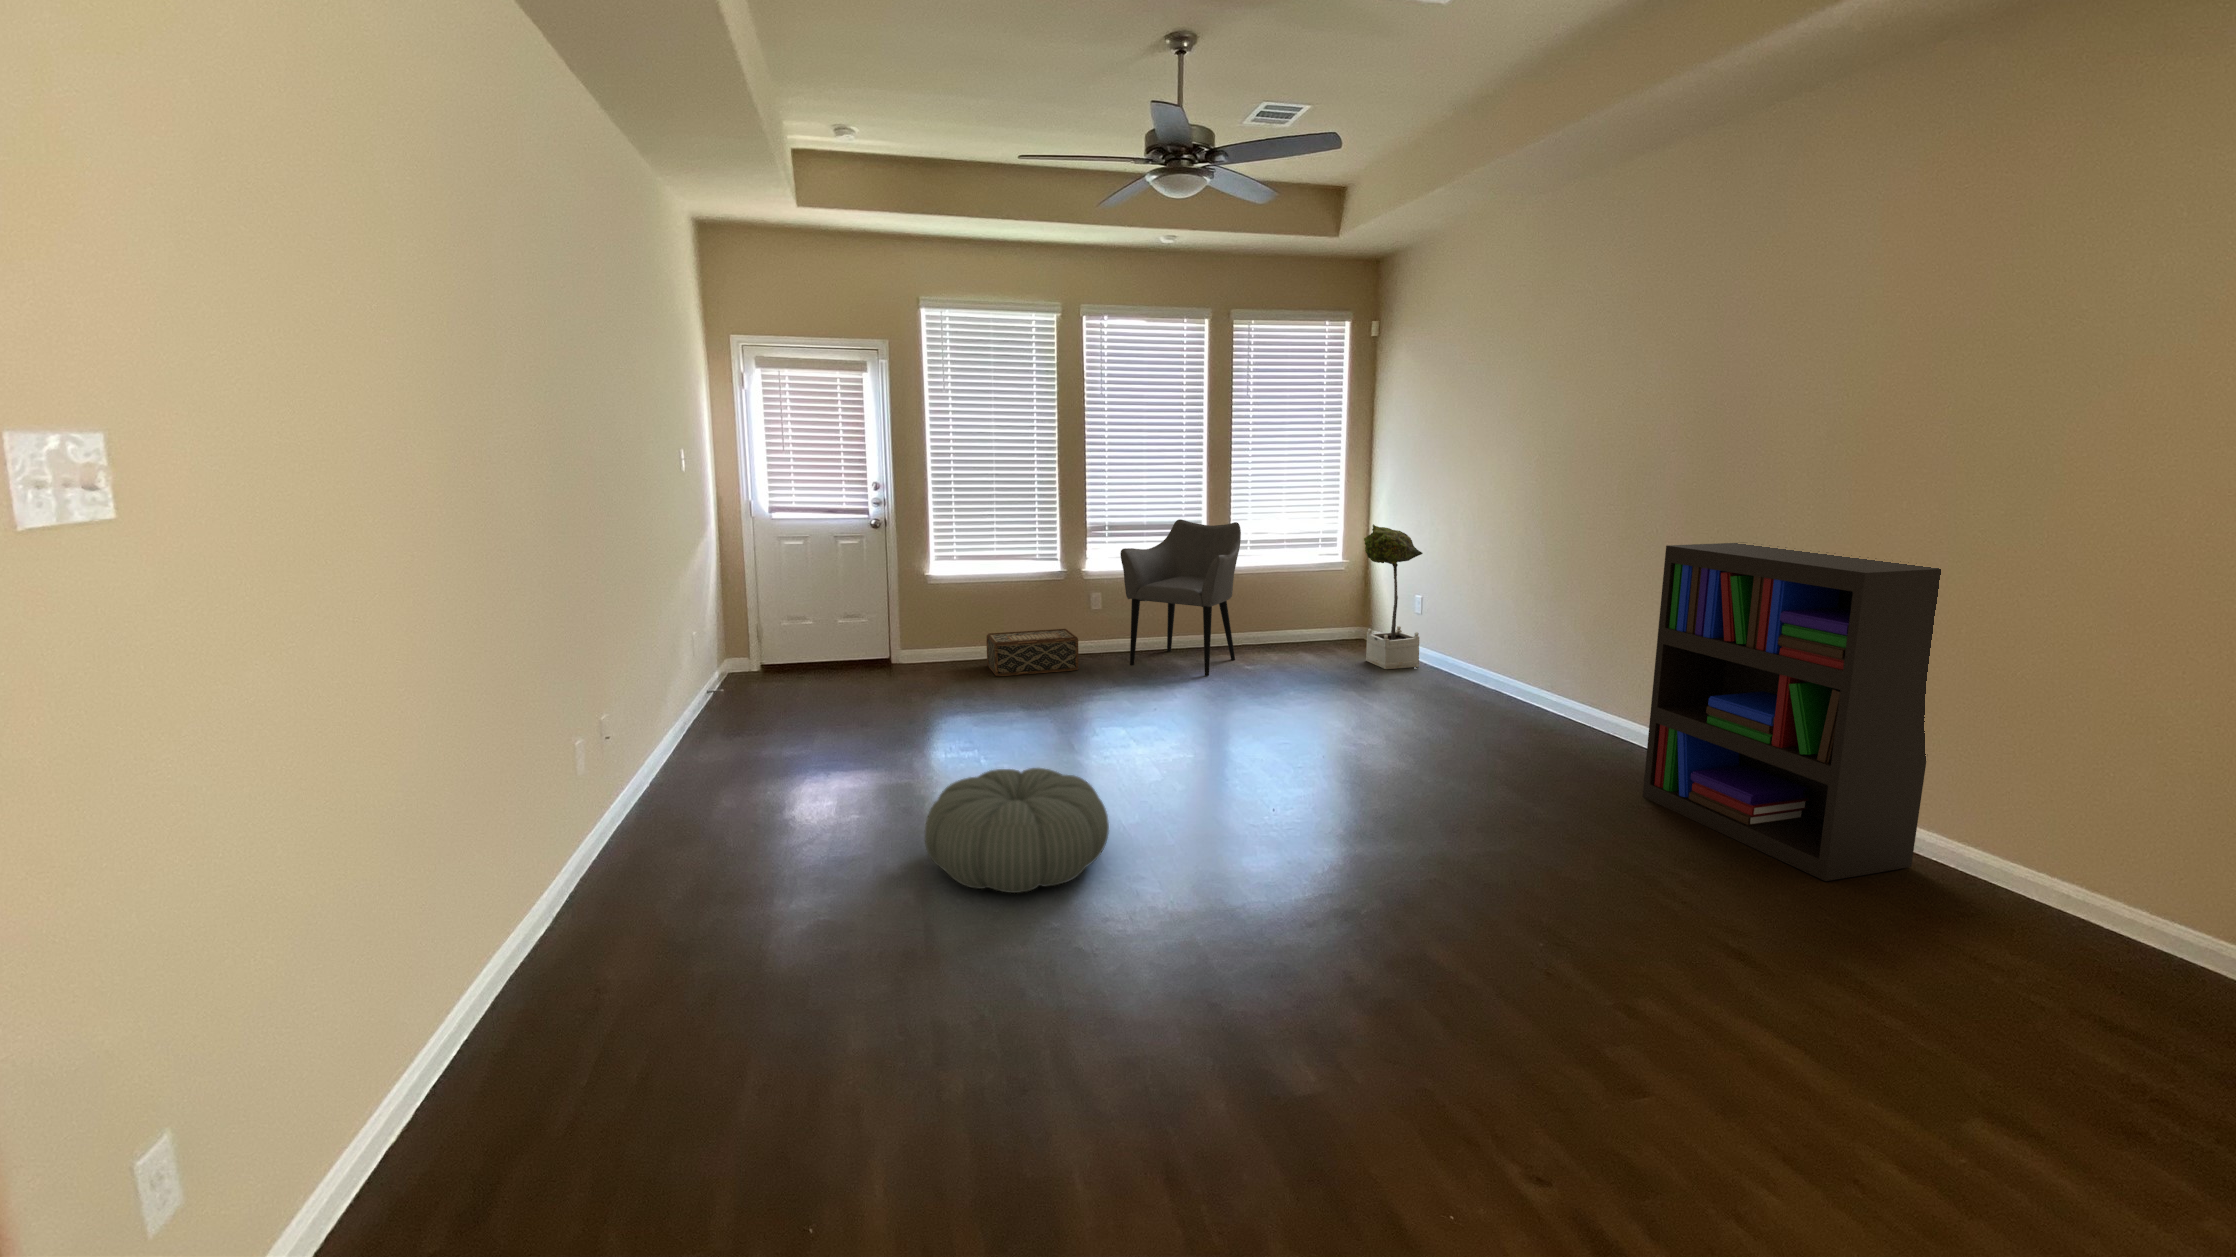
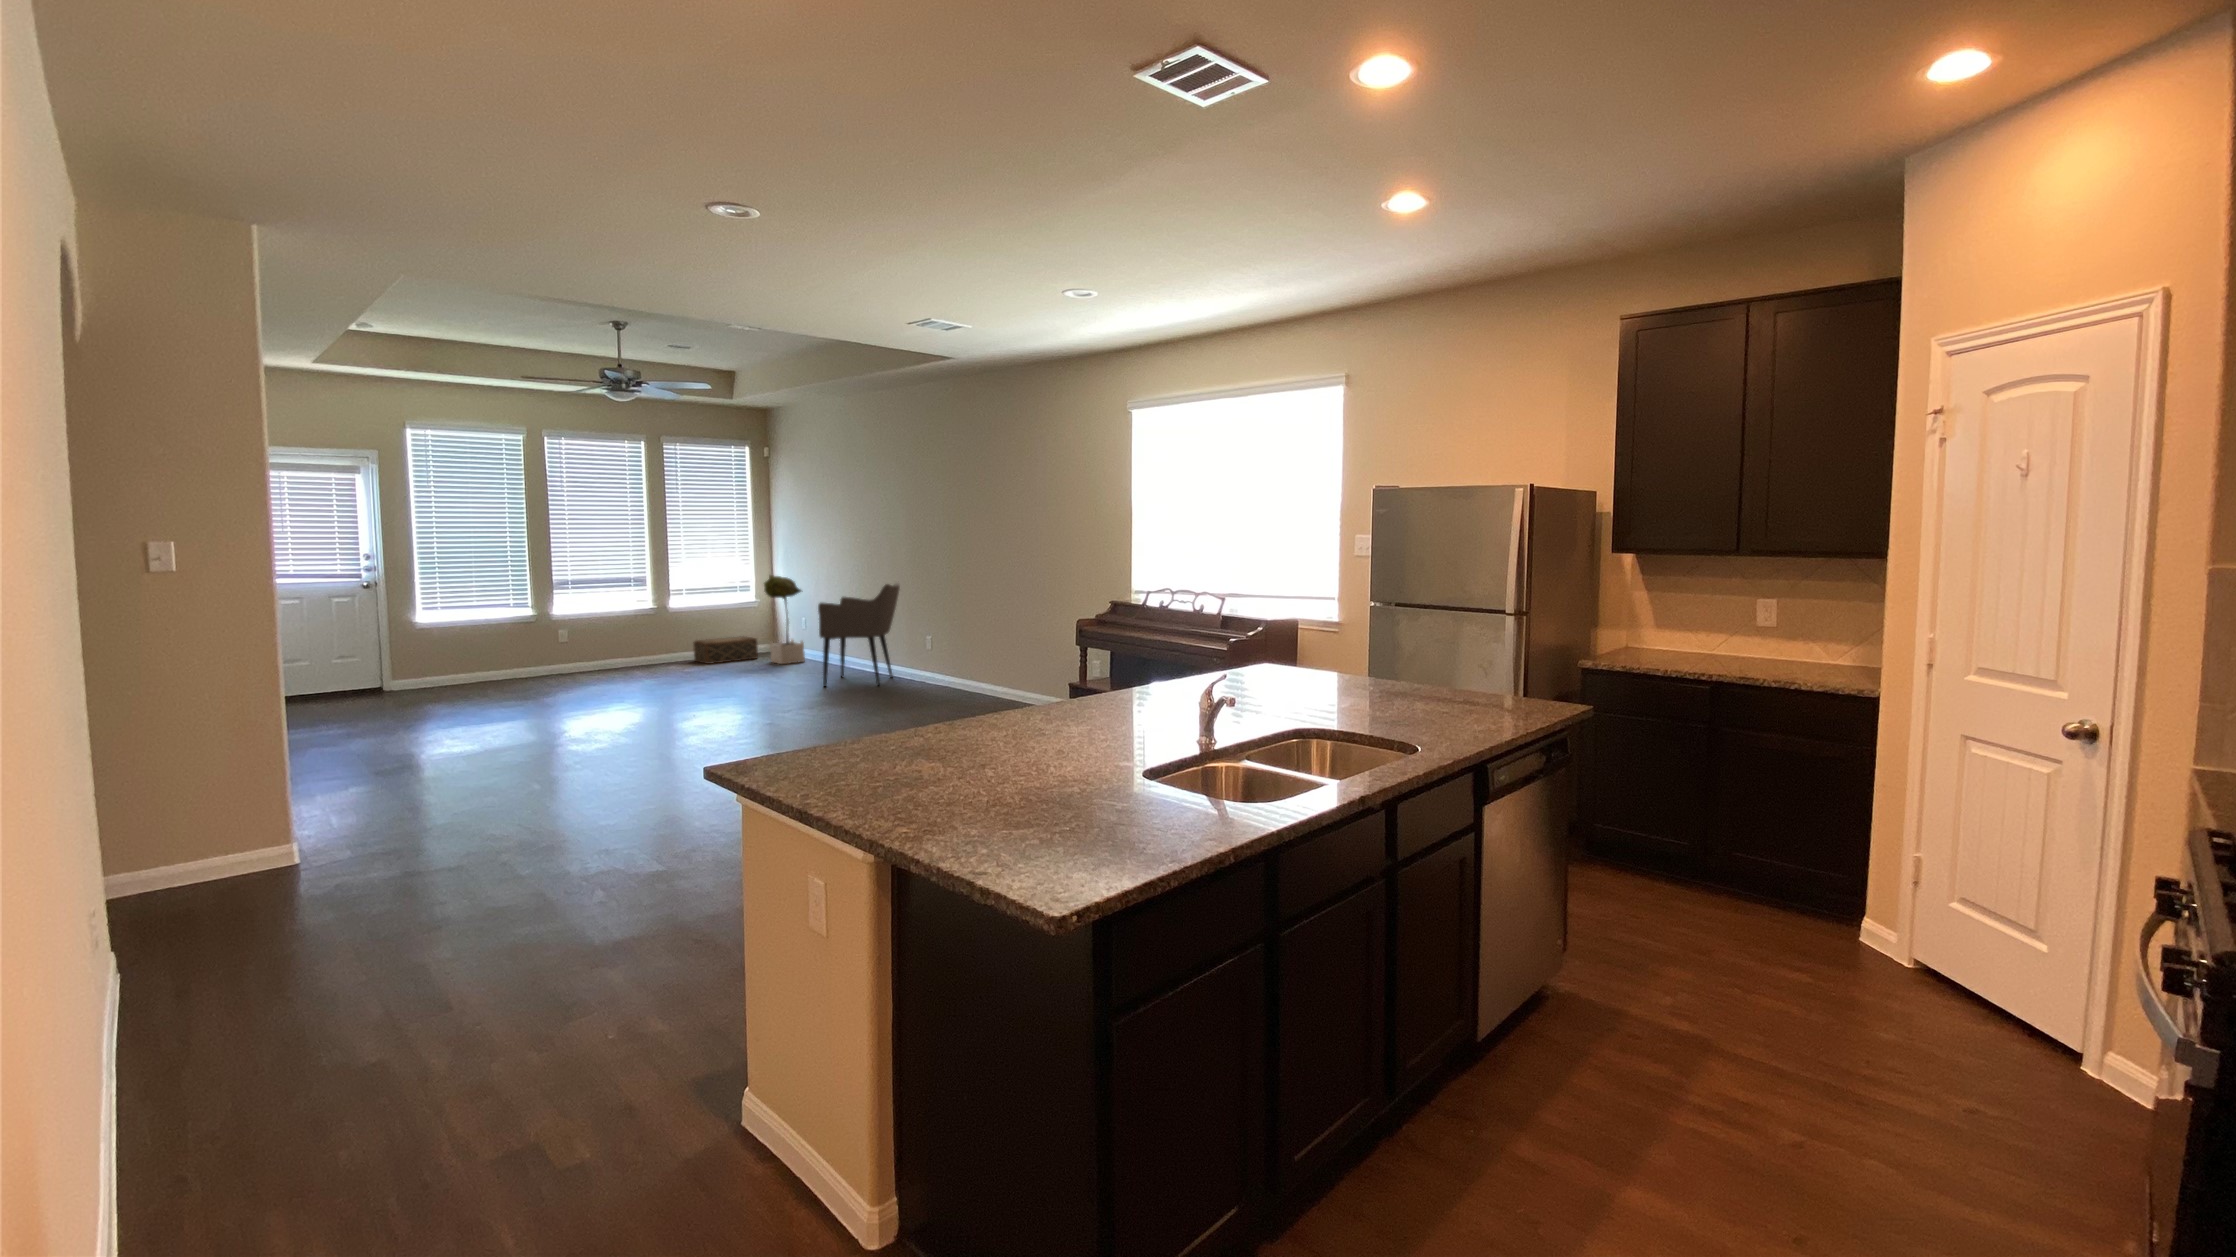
armchair: present [1120,519,1241,676] -> present [818,583,900,687]
bookshelf: present [1643,543,1941,881] -> none [890,567,987,704]
woven basket: present [986,629,1079,676] -> present [693,636,758,664]
pouf: present [925,768,1109,893] -> none [477,695,592,748]

